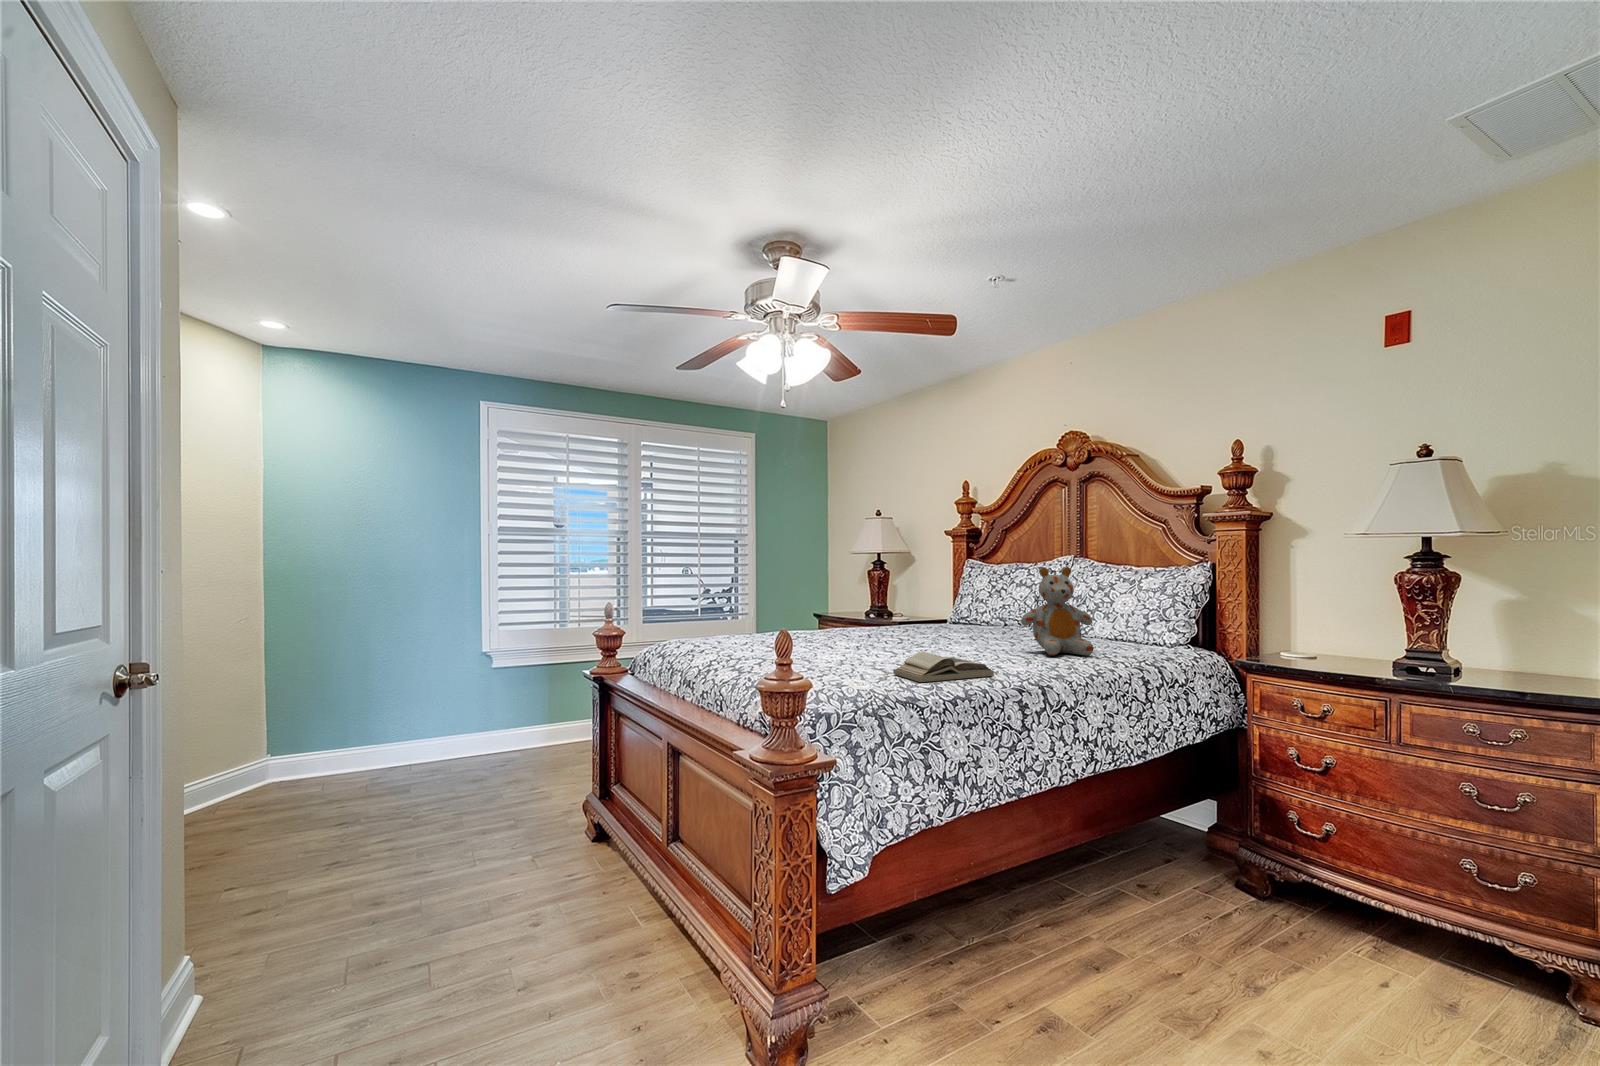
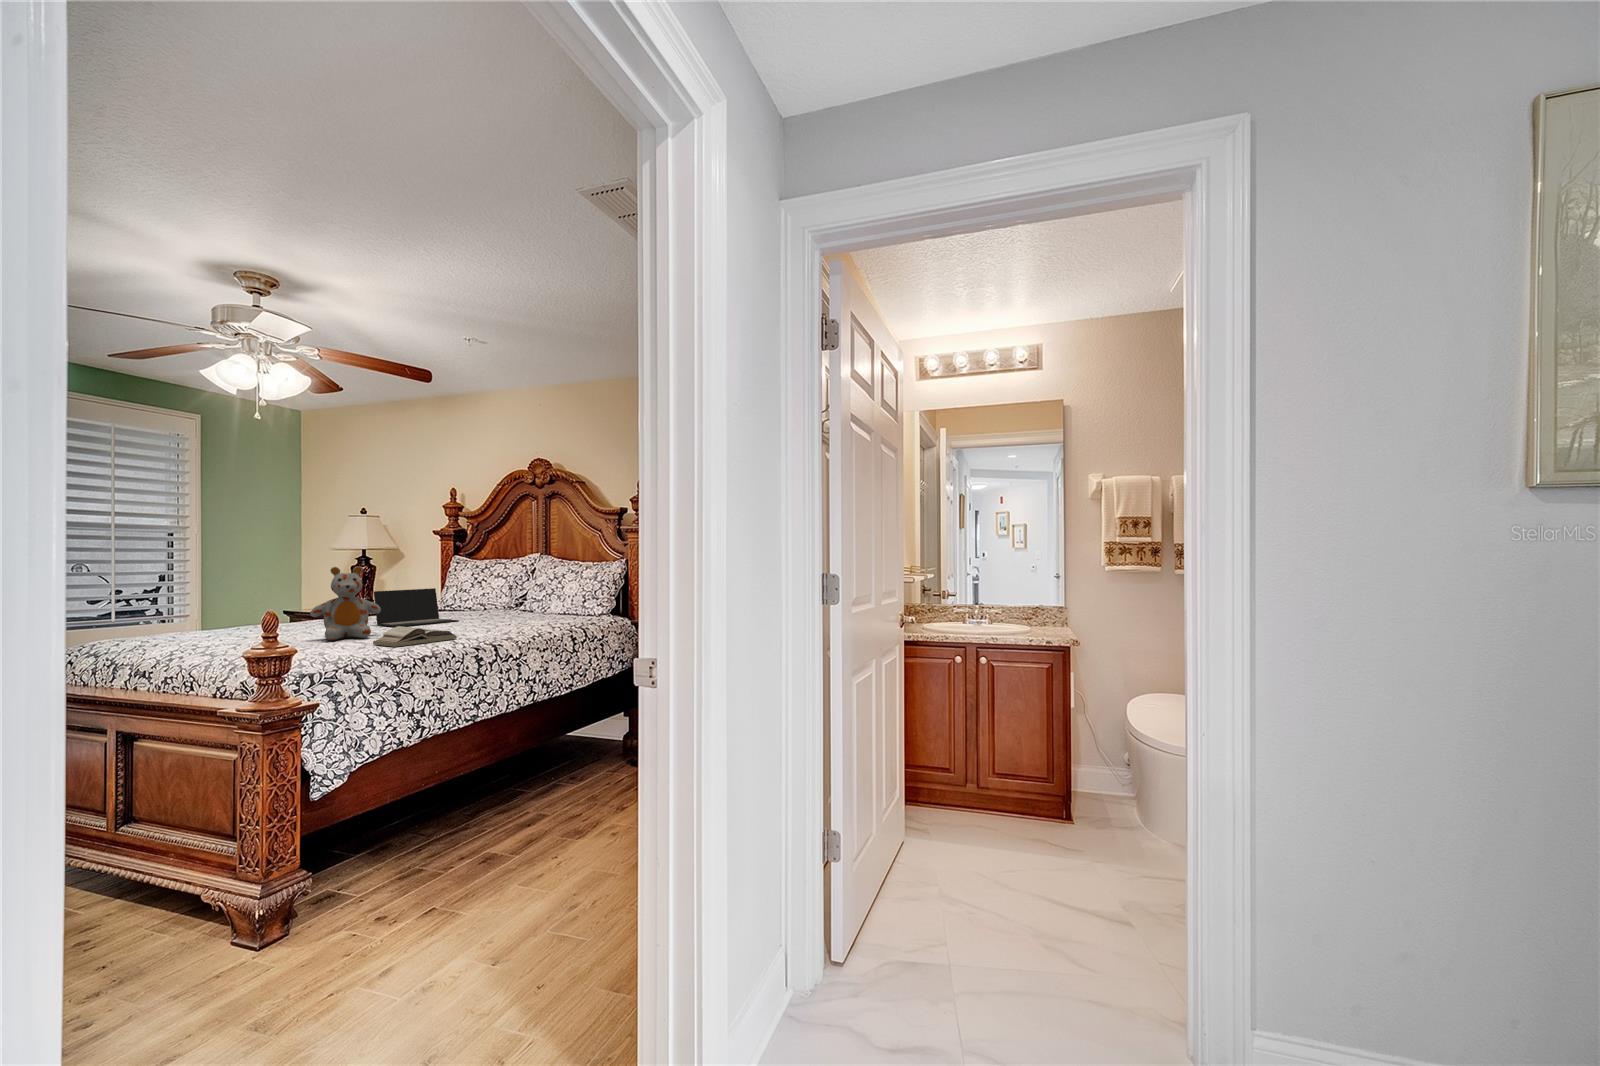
stuffed bear: present [1021,567,1093,656] -> present [310,566,381,640]
laptop: none [890,598,983,645] -> present [374,588,459,627]

